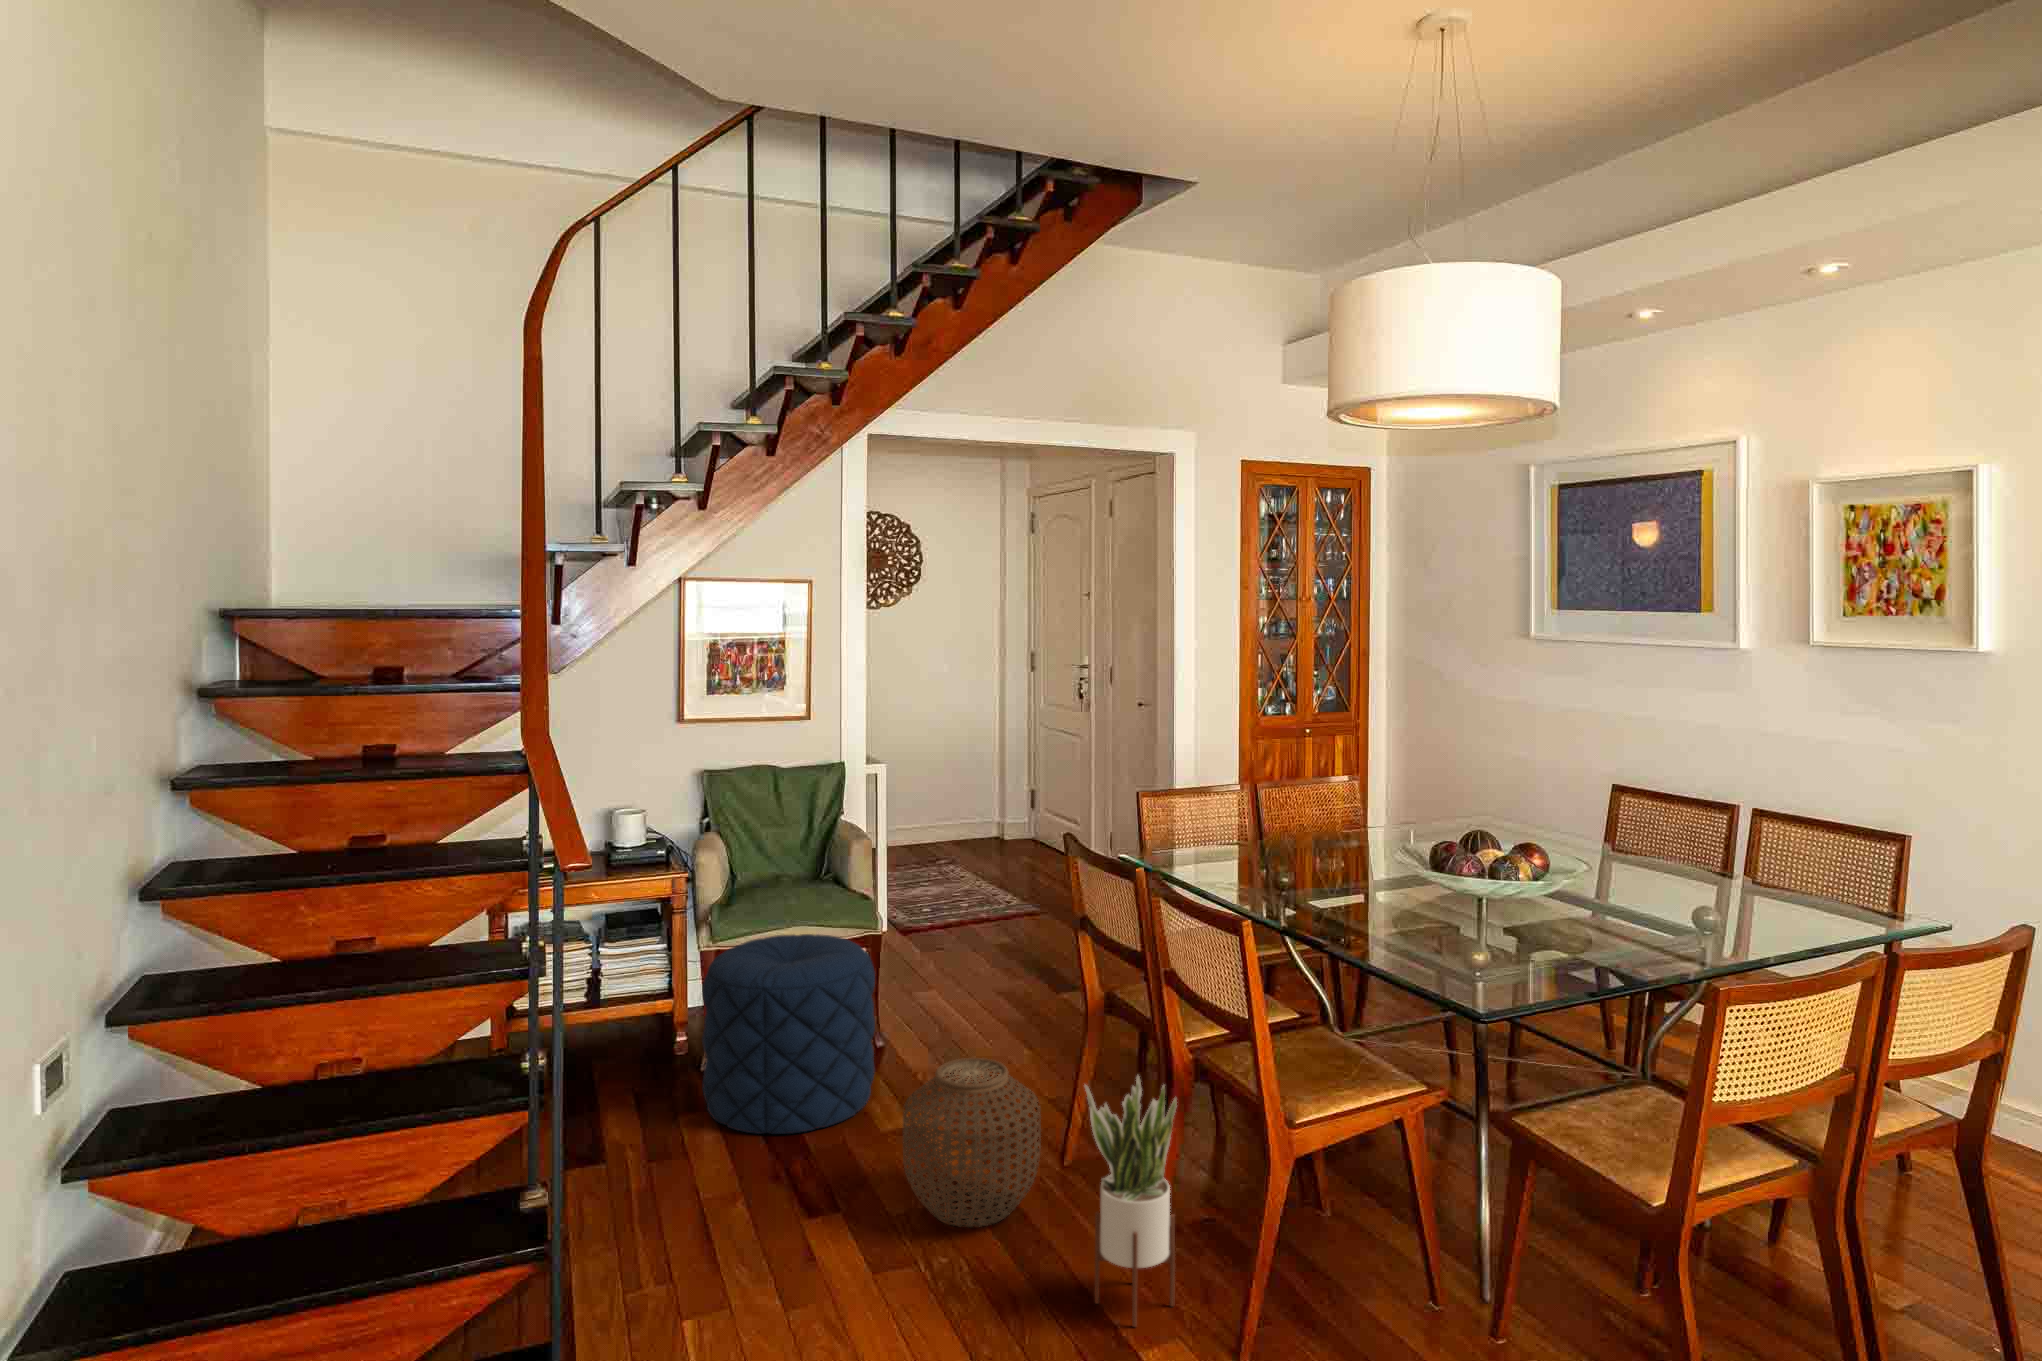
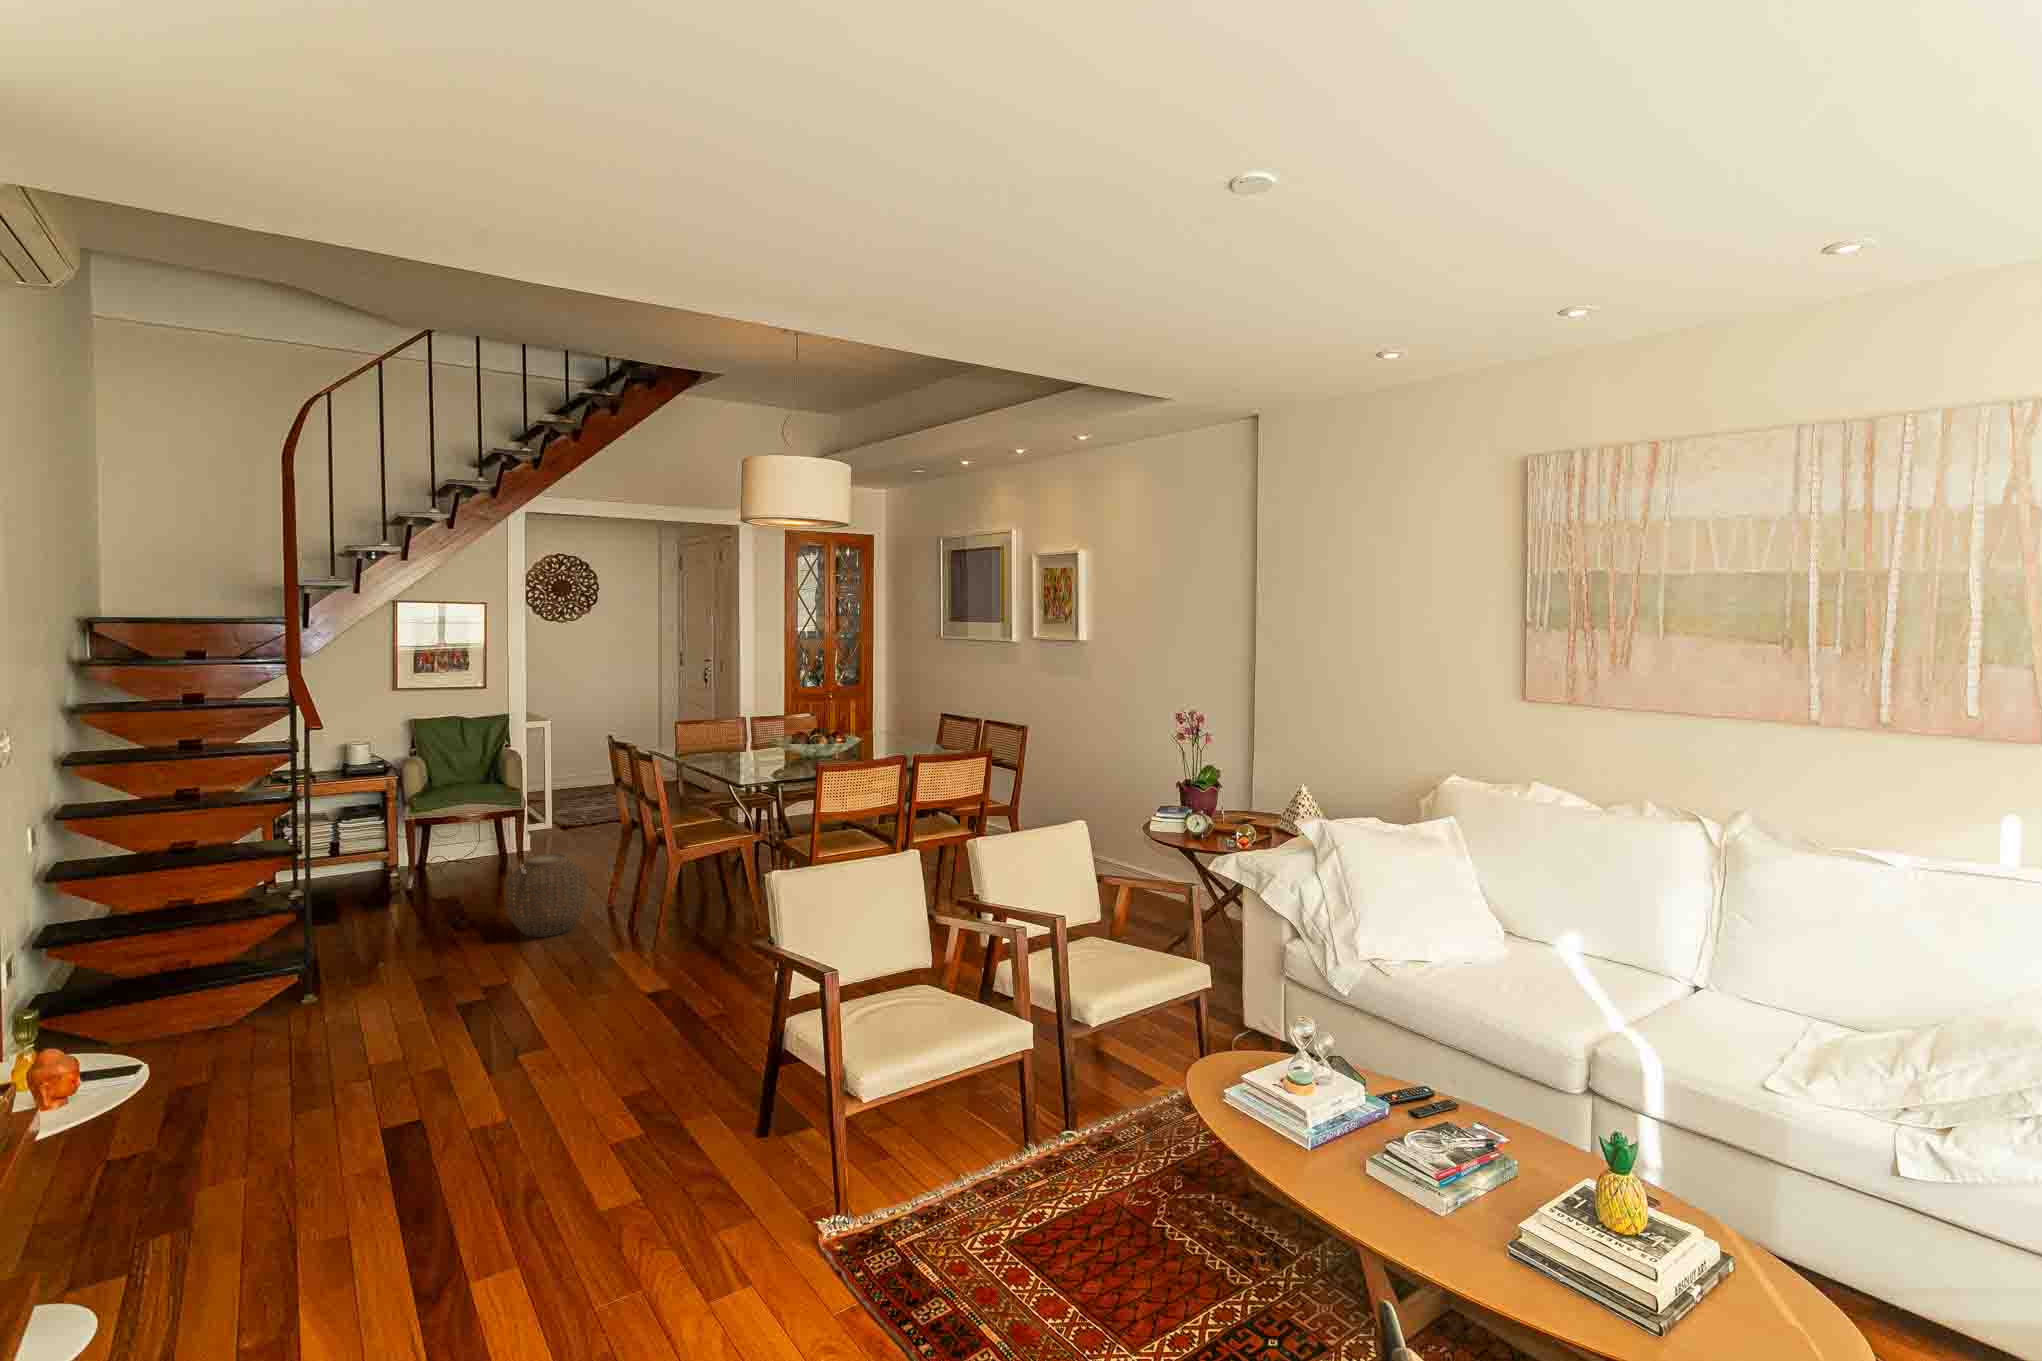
pouf: present [702,934,875,1134] -> none [400,807,511,912]
potted plant: present [1085,1076,1177,1327] -> none [585,842,638,961]

